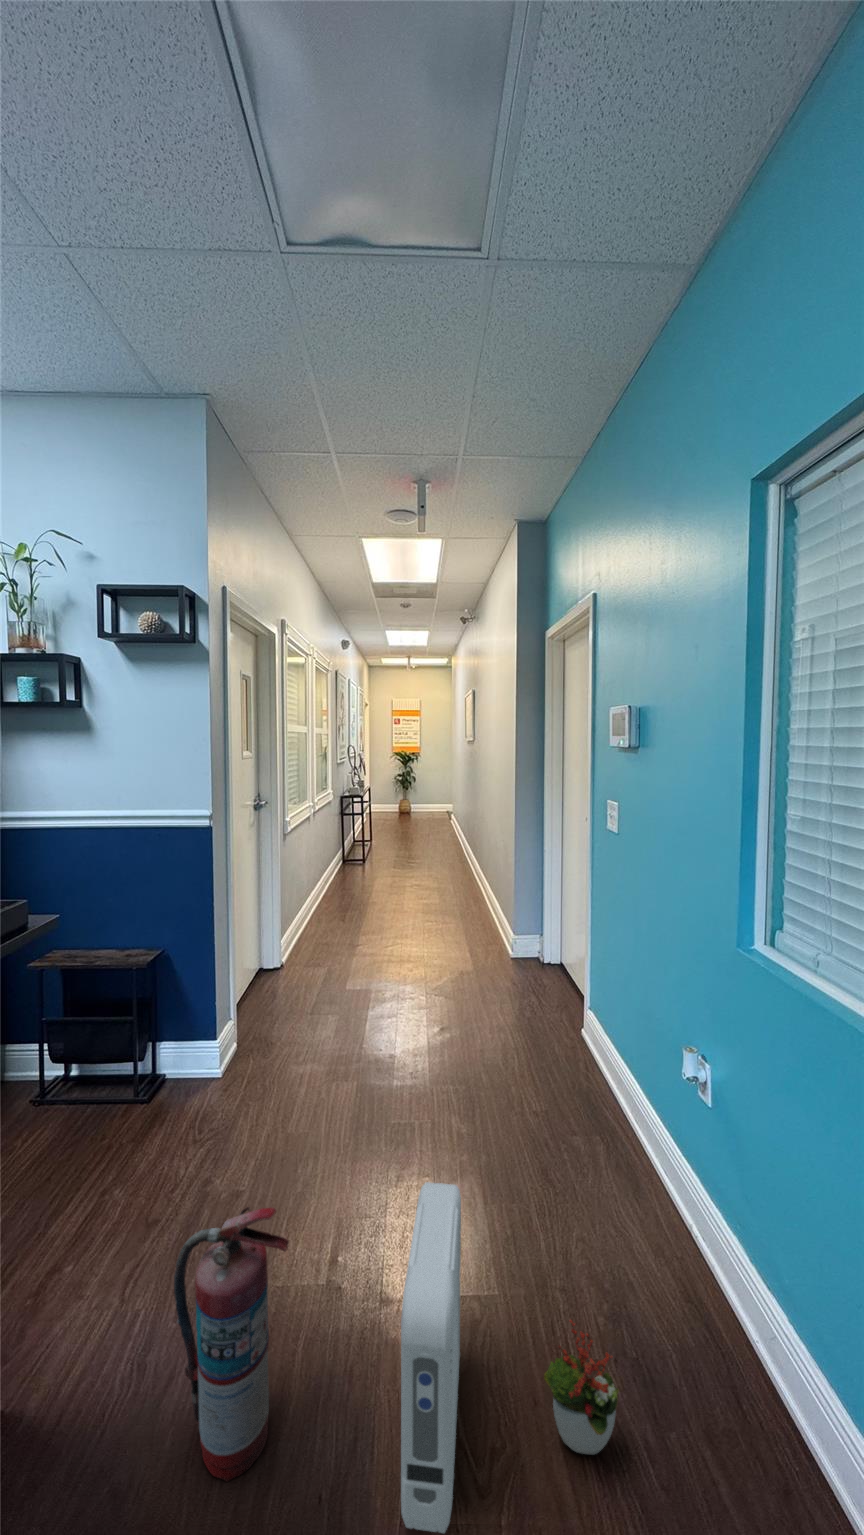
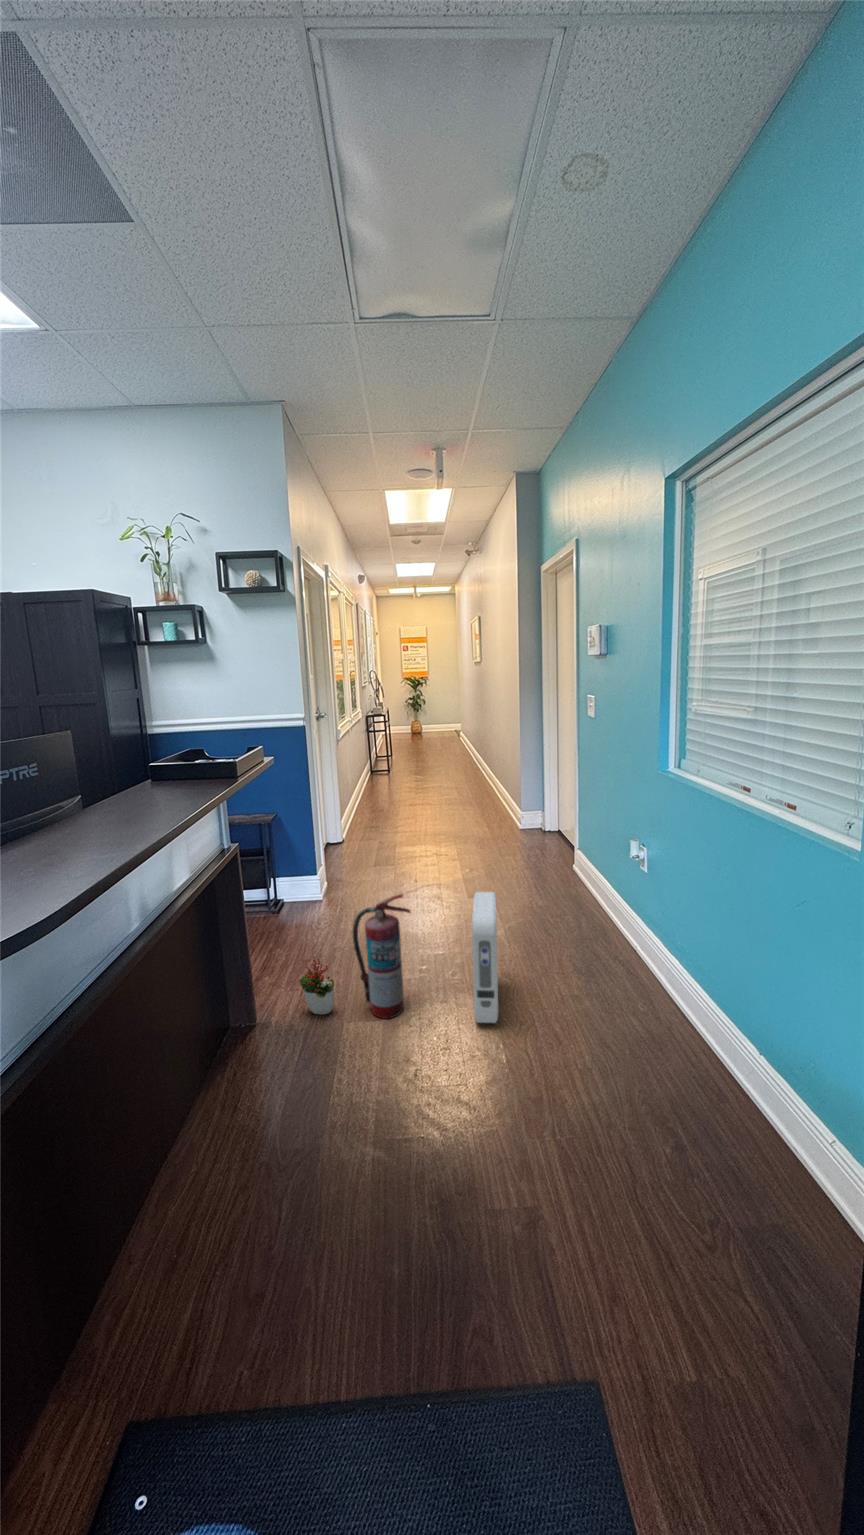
decorative plant: present [544,1320,619,1455] -> present [299,956,334,1014]

